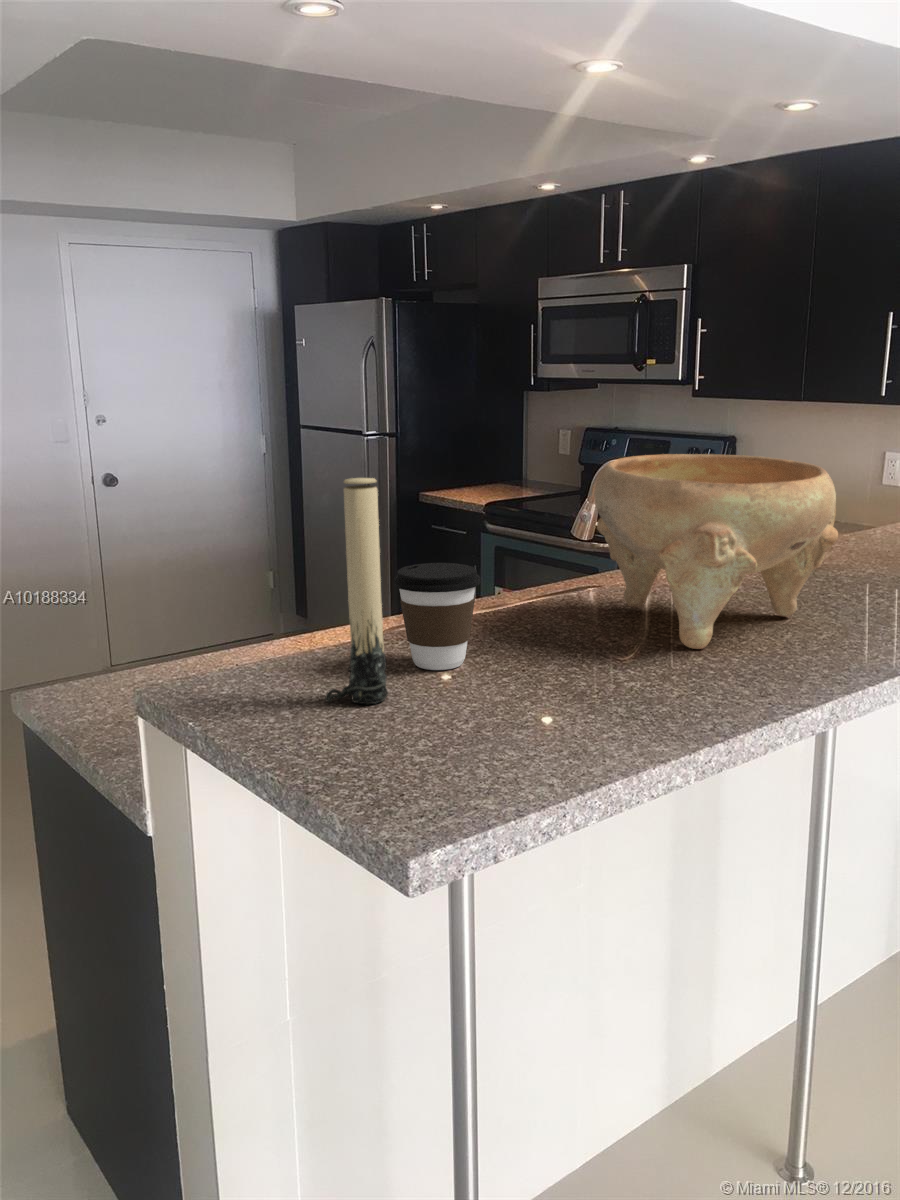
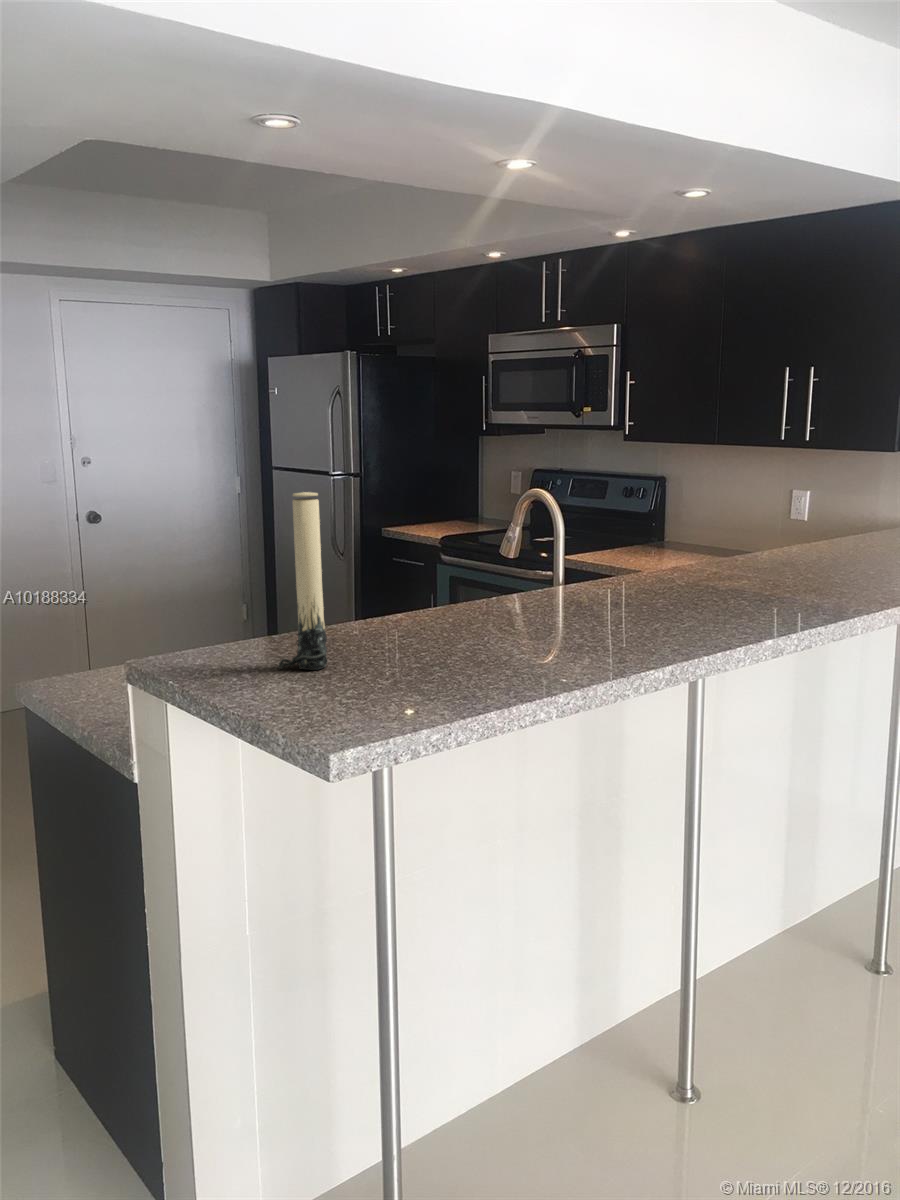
decorative bowl: present [594,454,838,649] -> none [502,481,698,633]
coffee cup: present [394,563,481,670] -> none [335,564,405,649]

